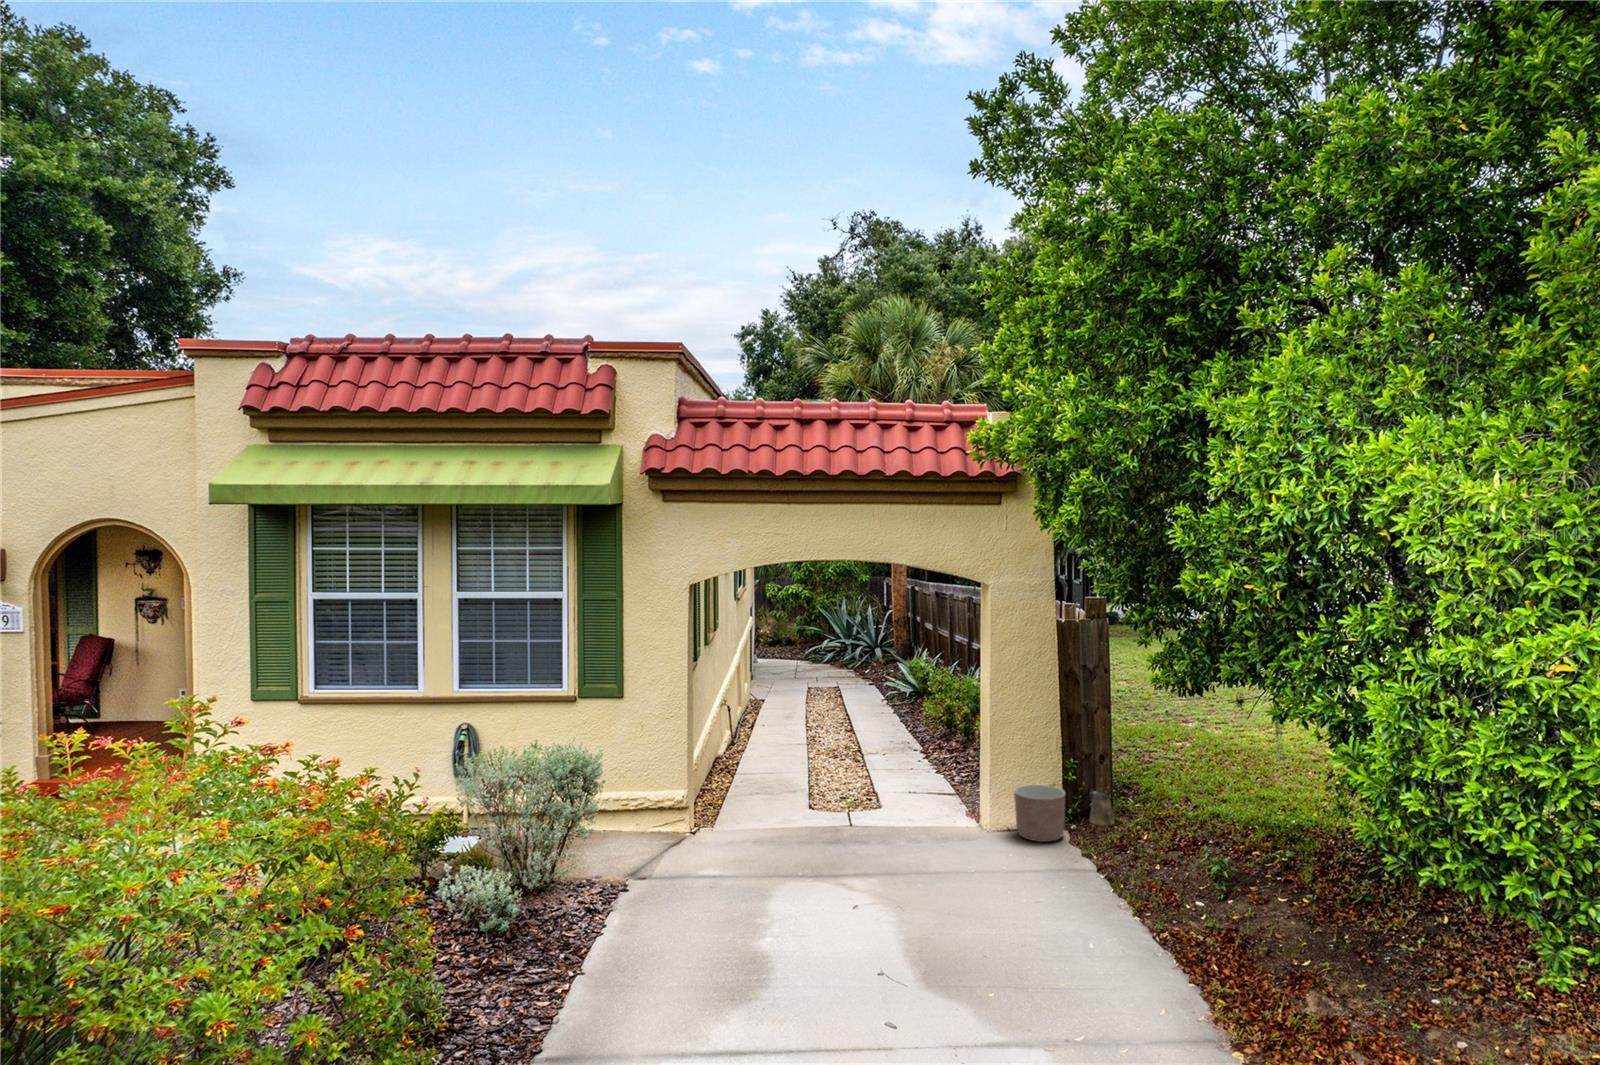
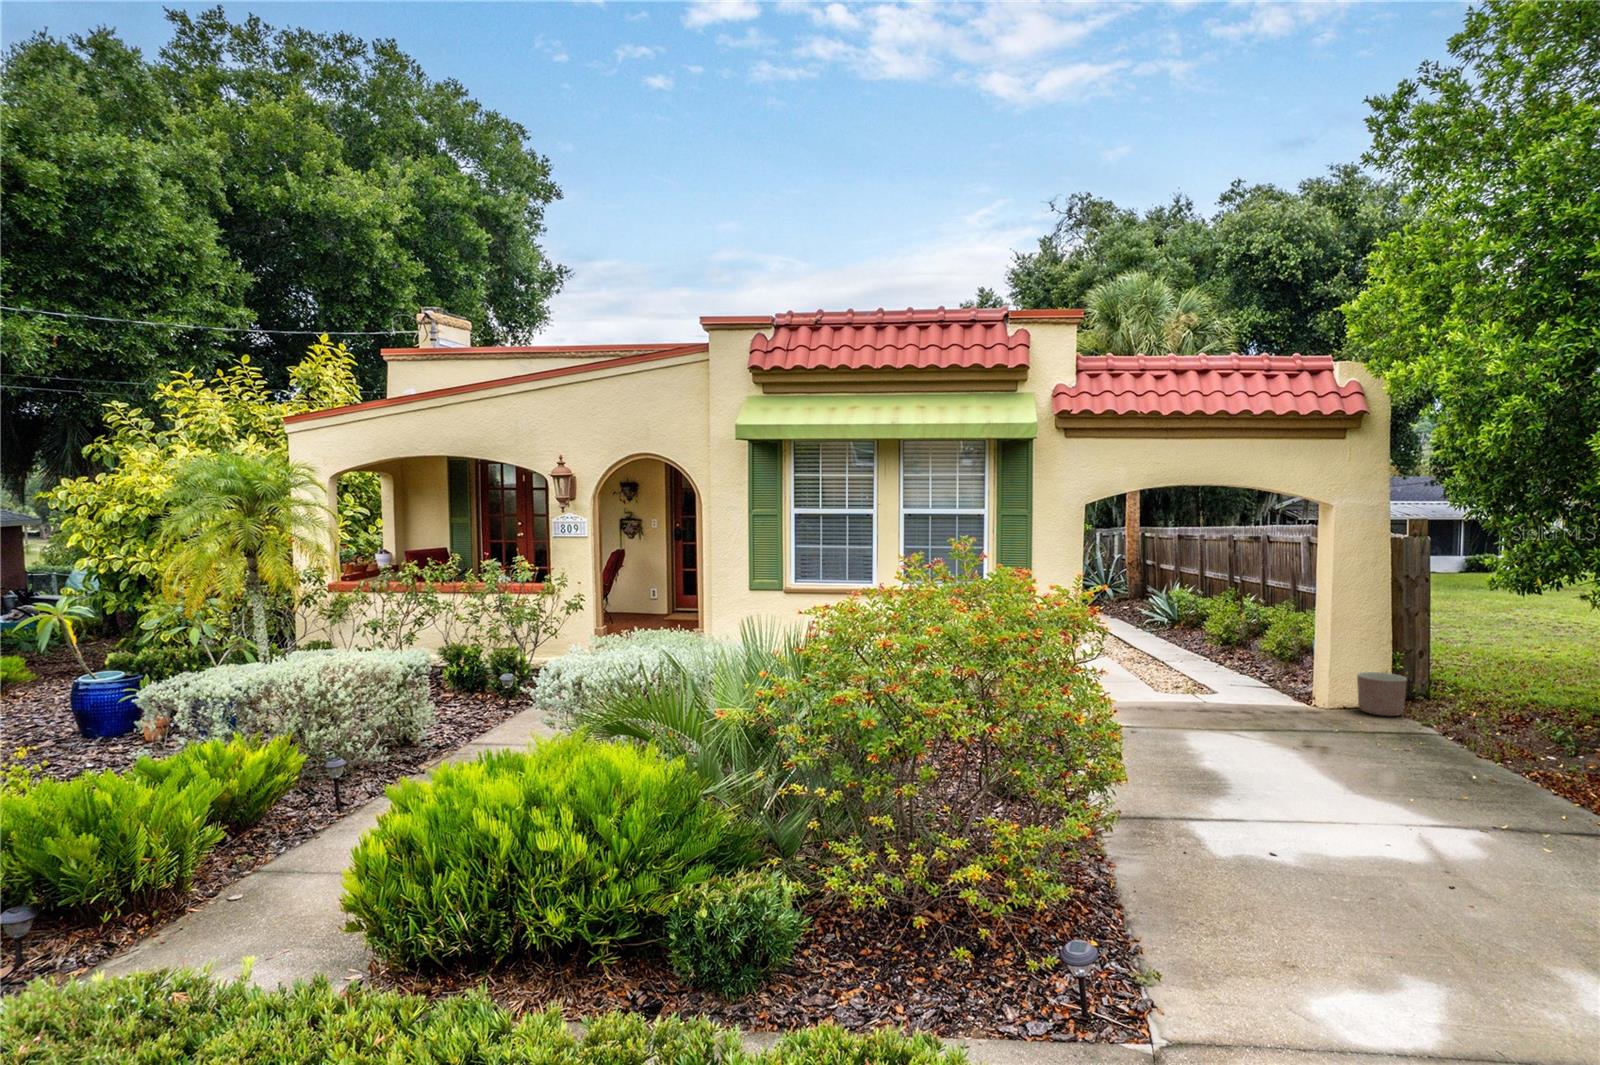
watering can: present [1089,792,1121,826] -> none [1417,682,1457,710]

